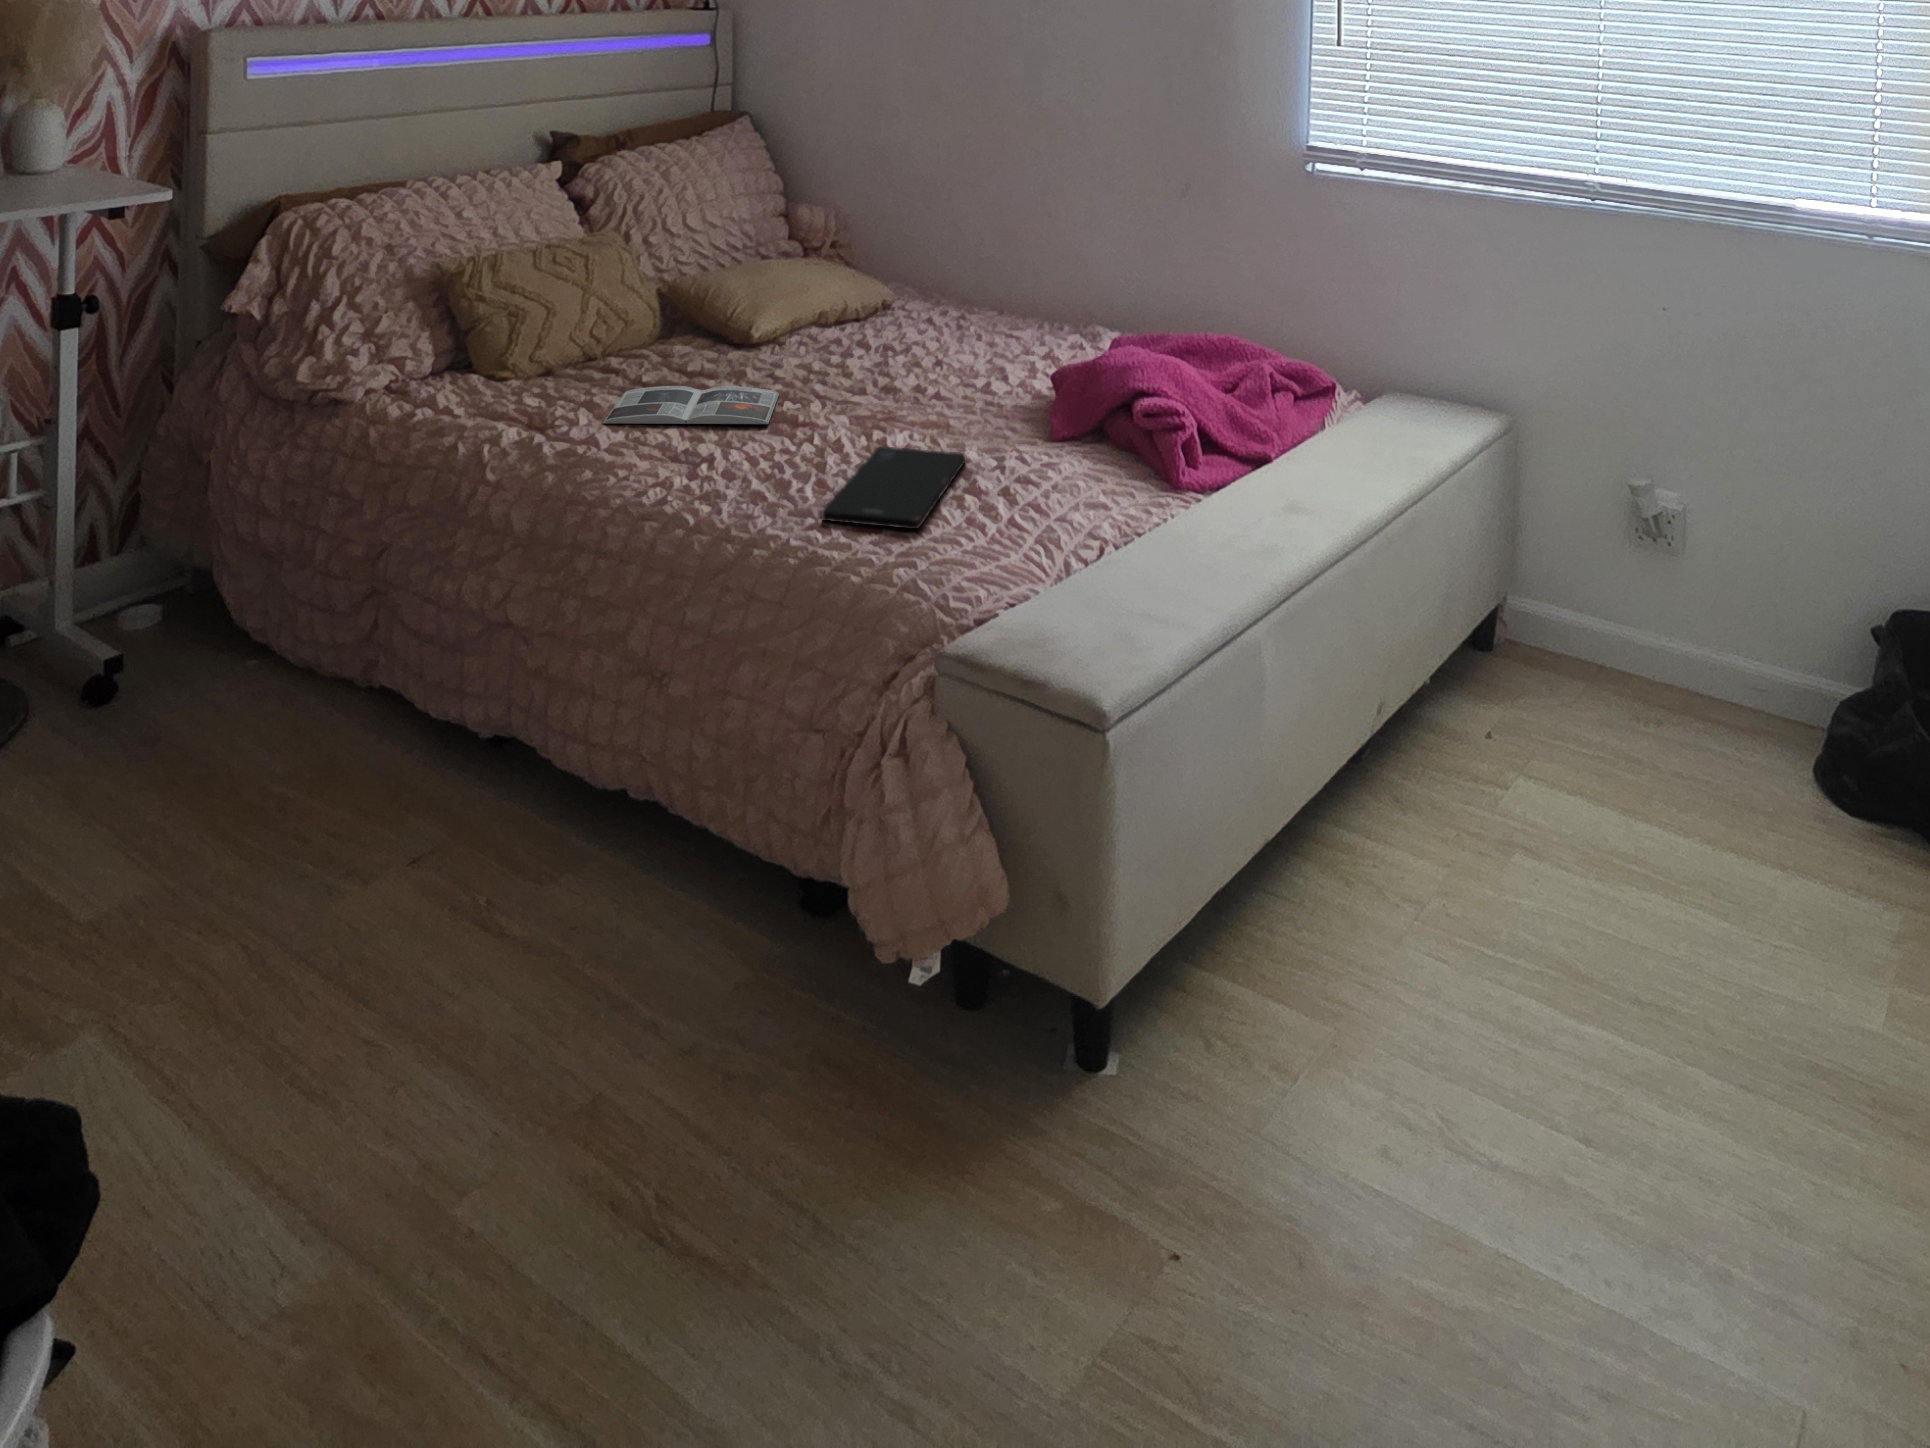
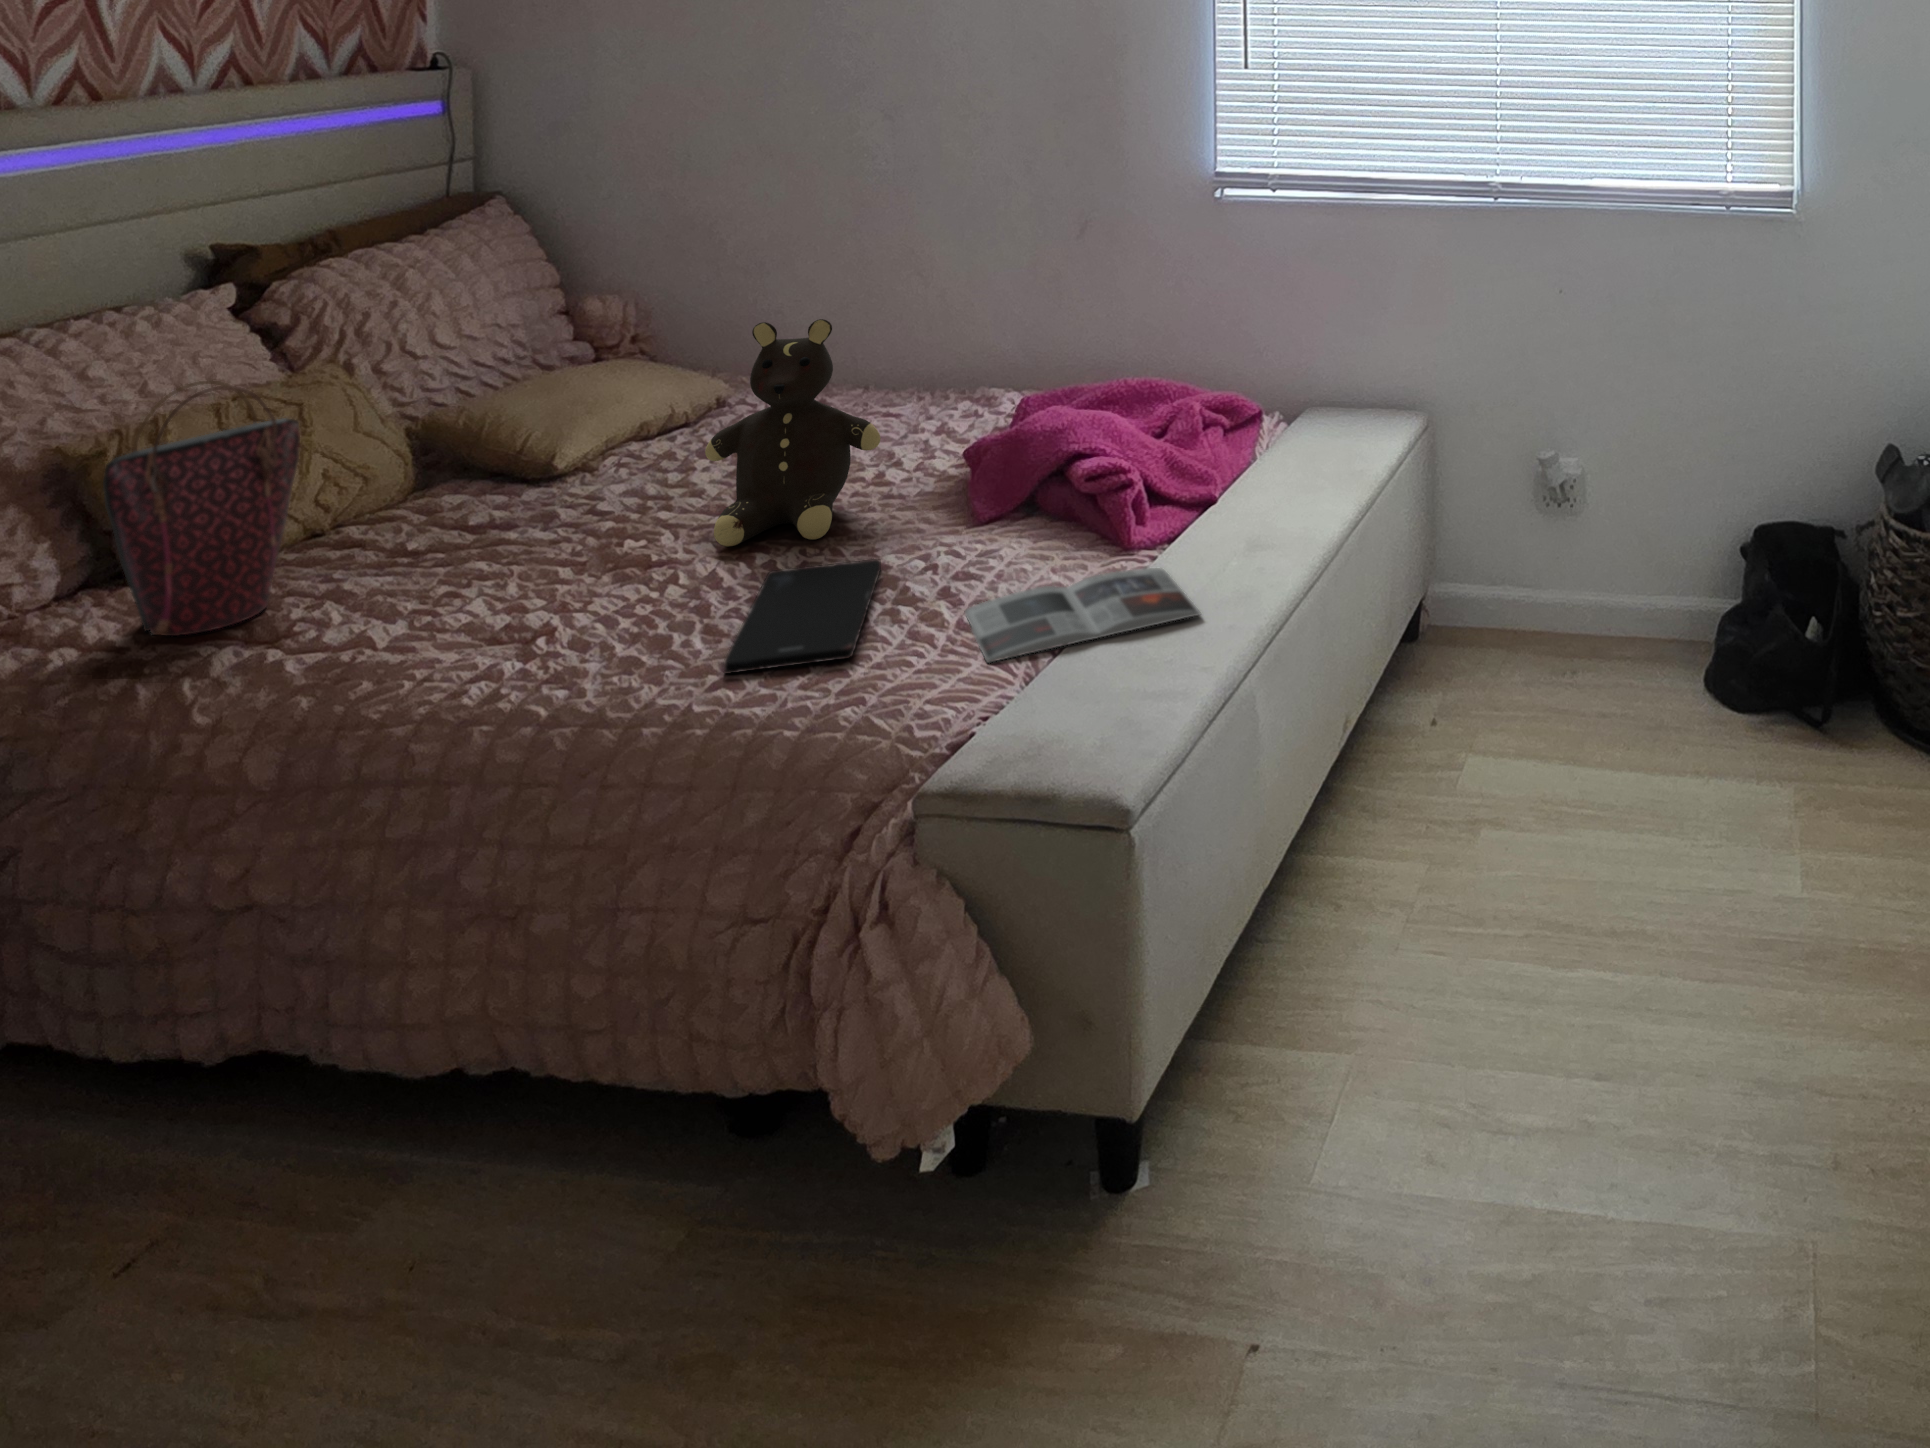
handbag: none [450,226,572,414] -> present [103,380,300,636]
teddy bear: none [846,235,983,428] -> present [705,319,881,546]
magazine: present [603,386,779,424] -> present [965,568,1201,663]

